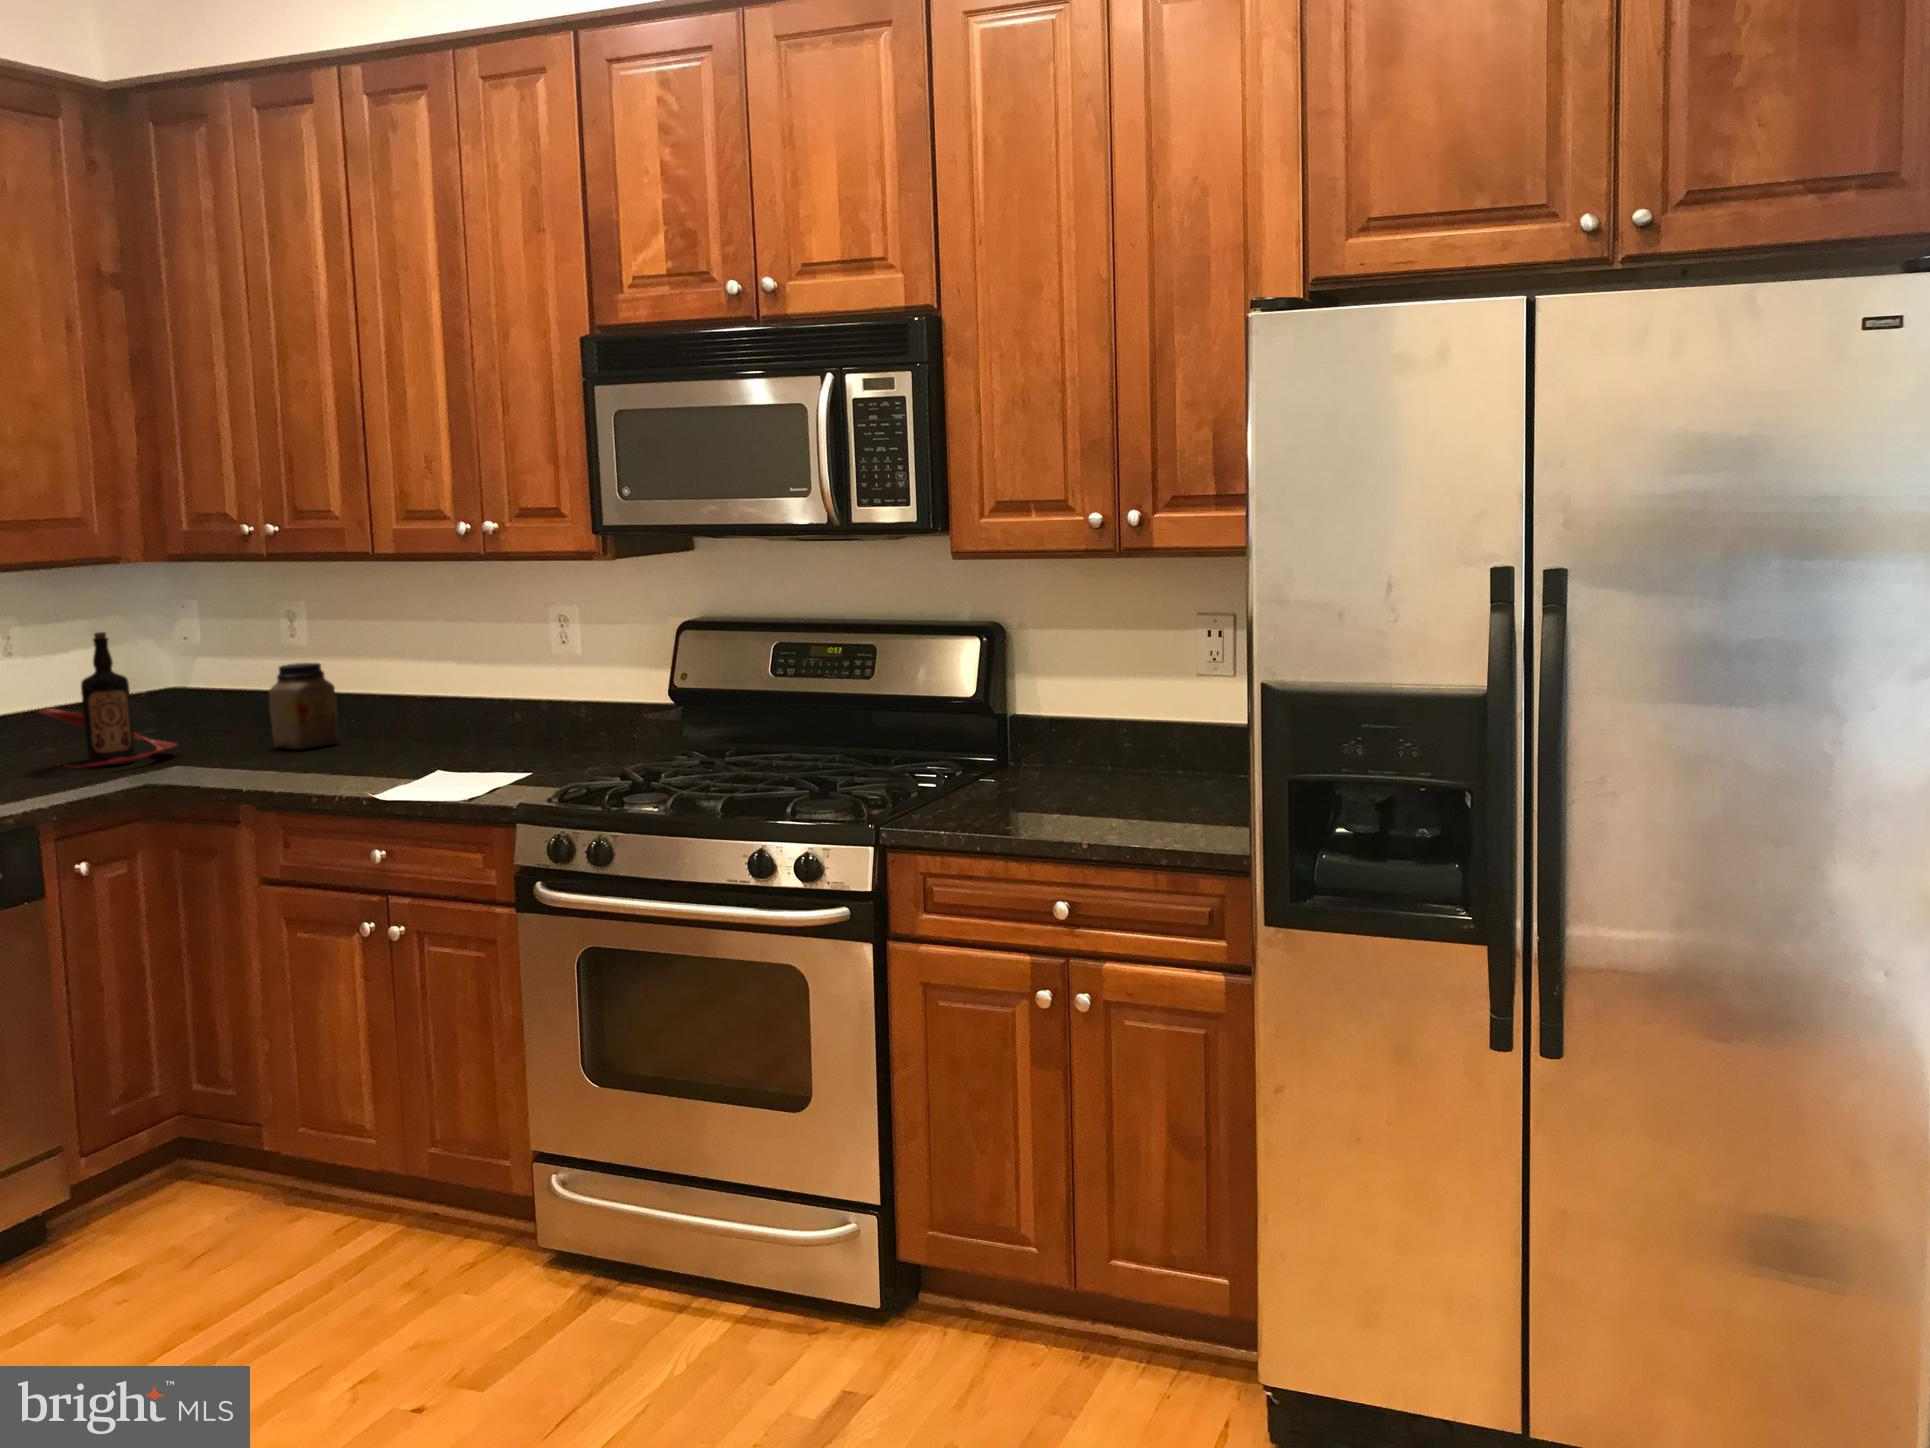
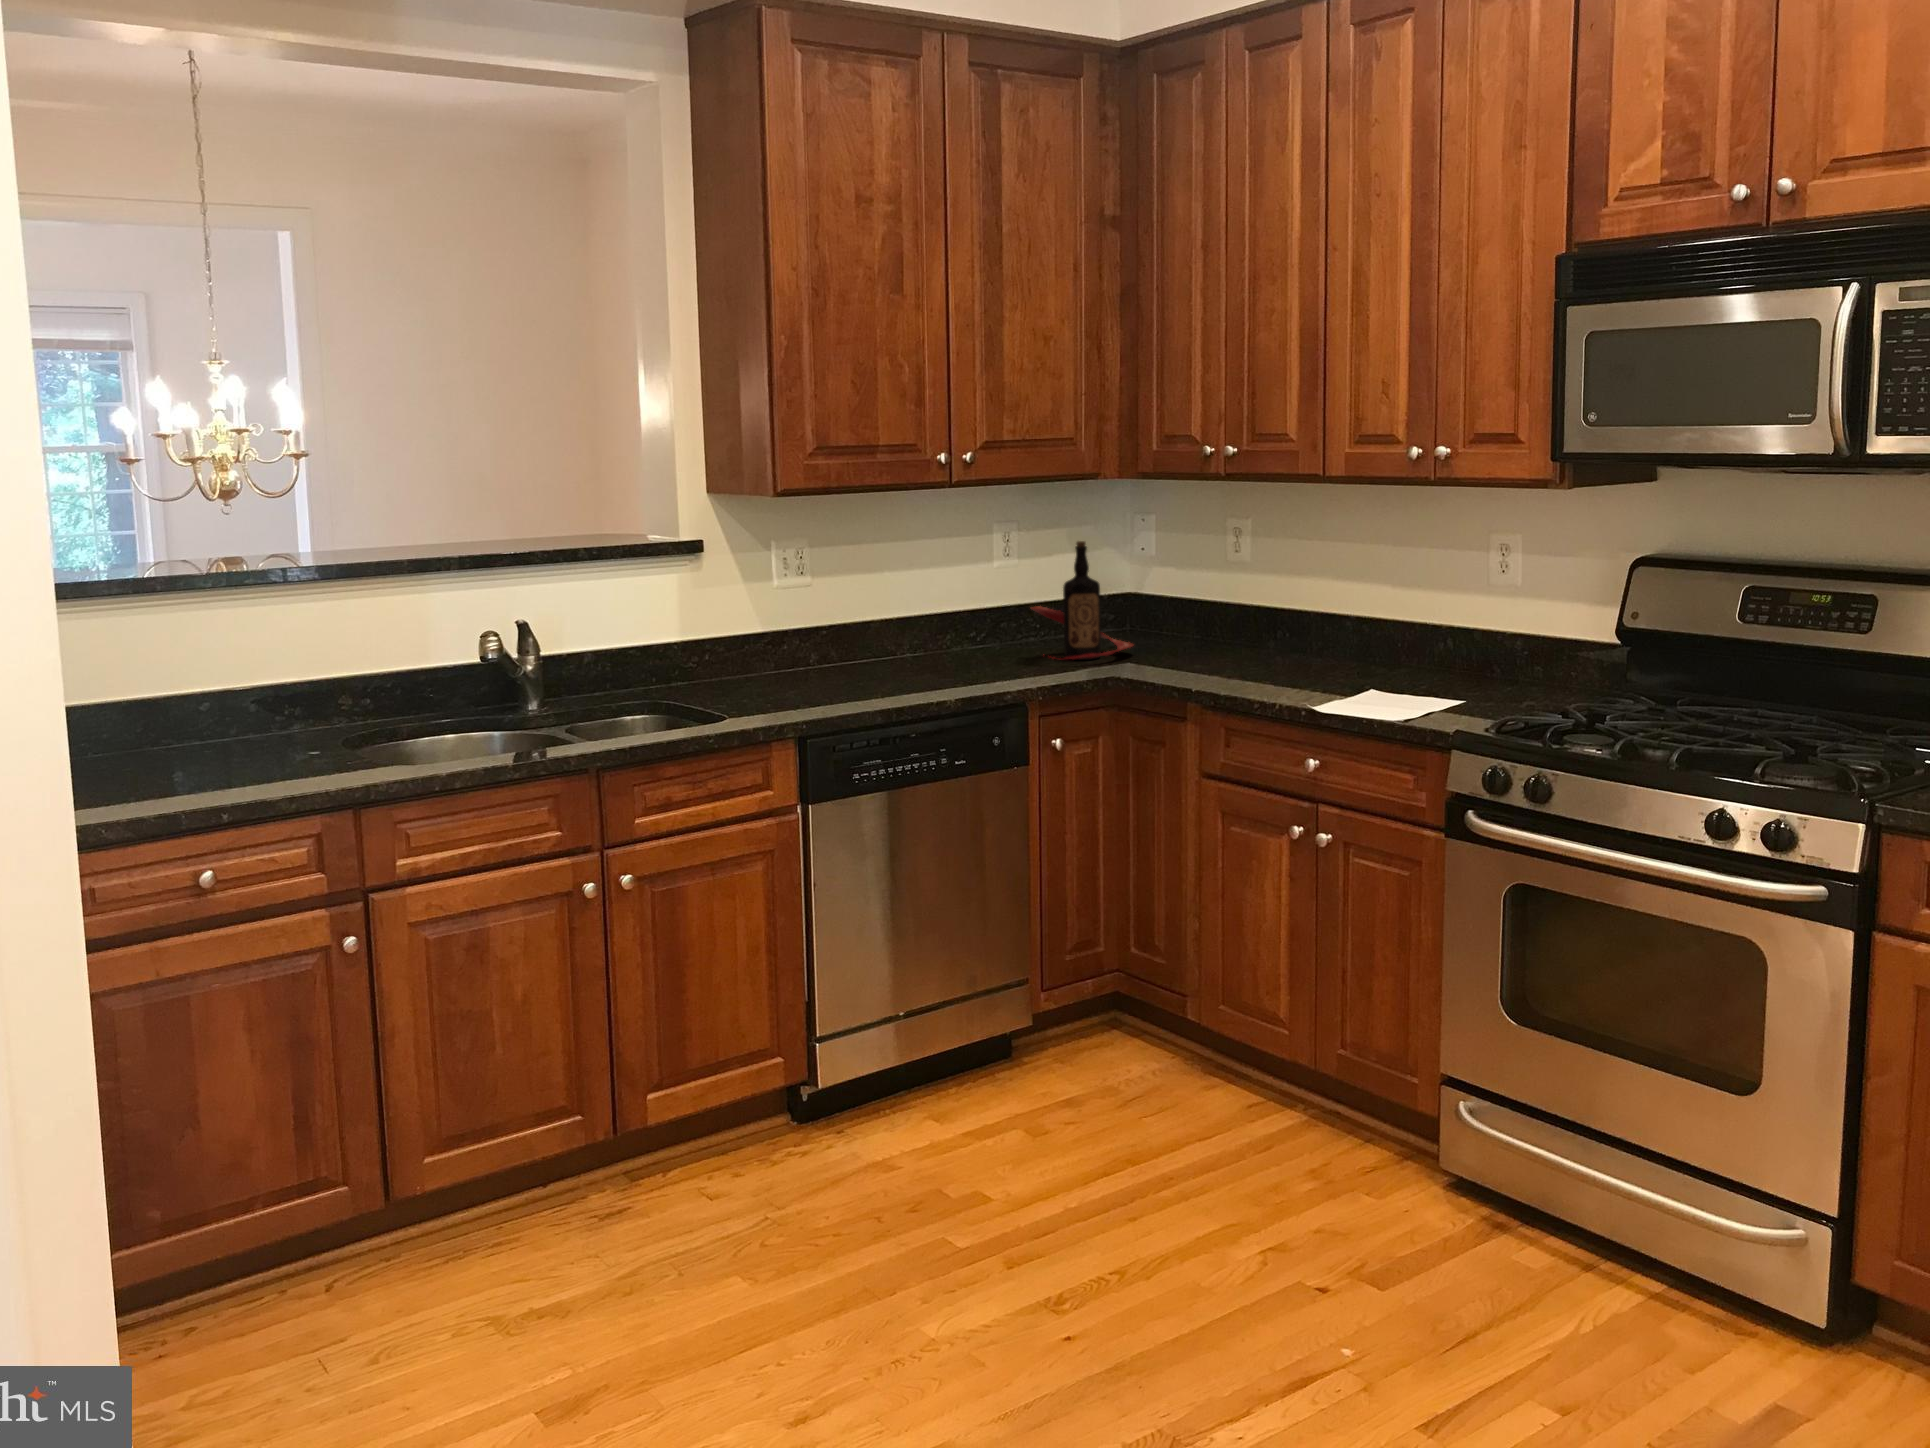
jar: present [269,663,338,750] -> none [1213,577,1272,659]

